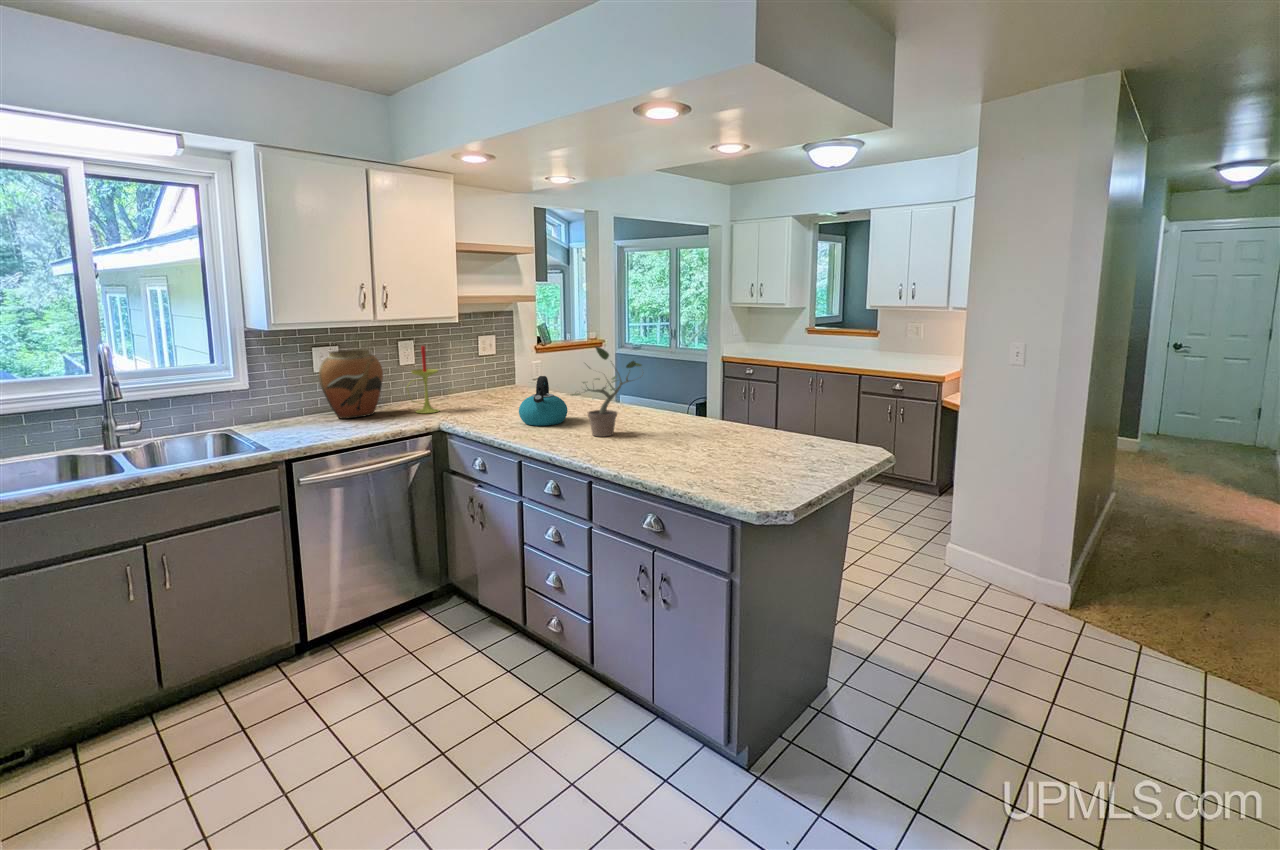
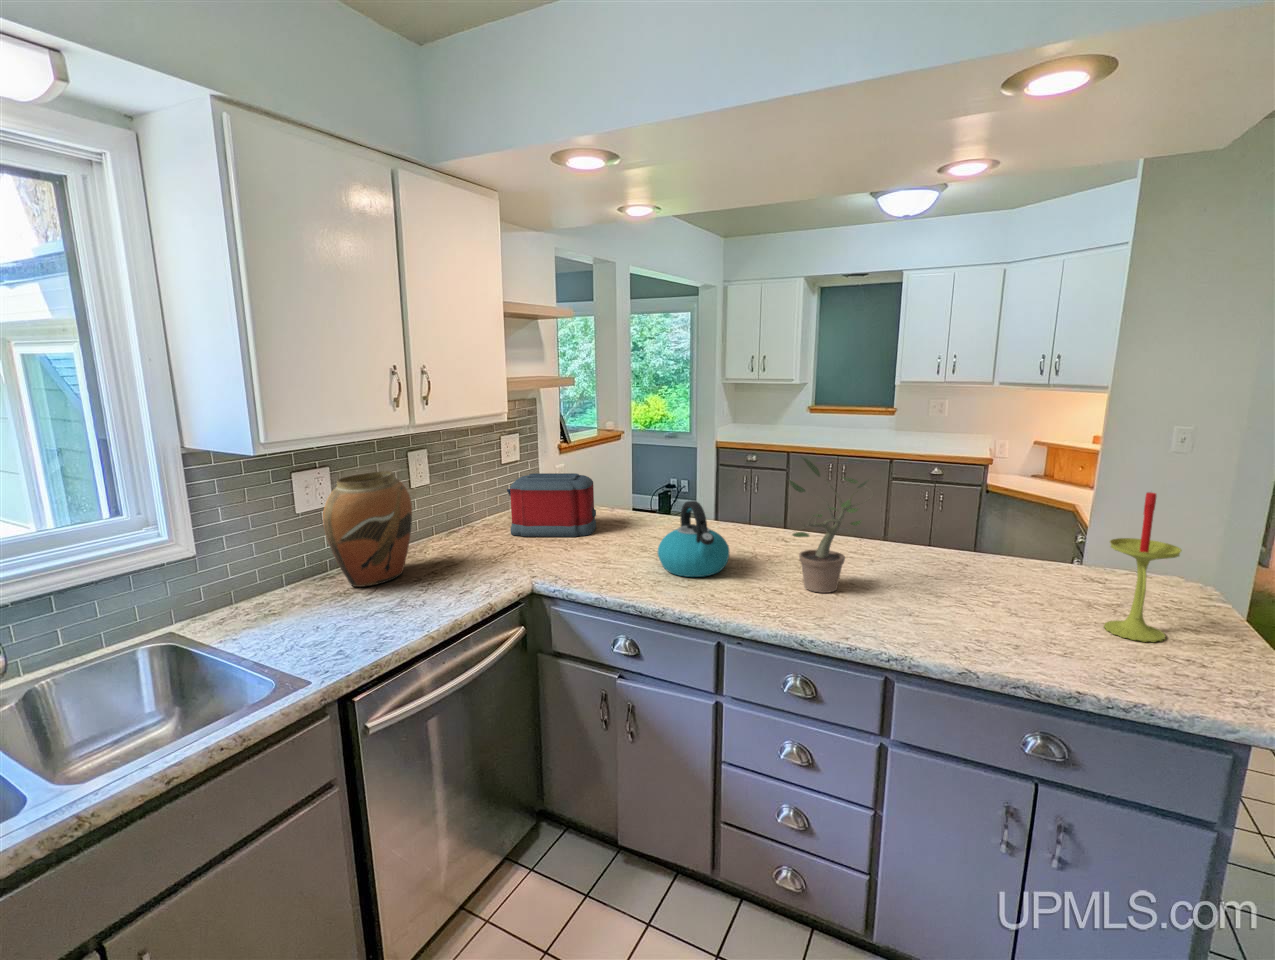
candle: present [407,346,439,413] -> present [1104,492,1182,642]
toaster: none [462,361,525,404] -> present [507,473,596,537]

